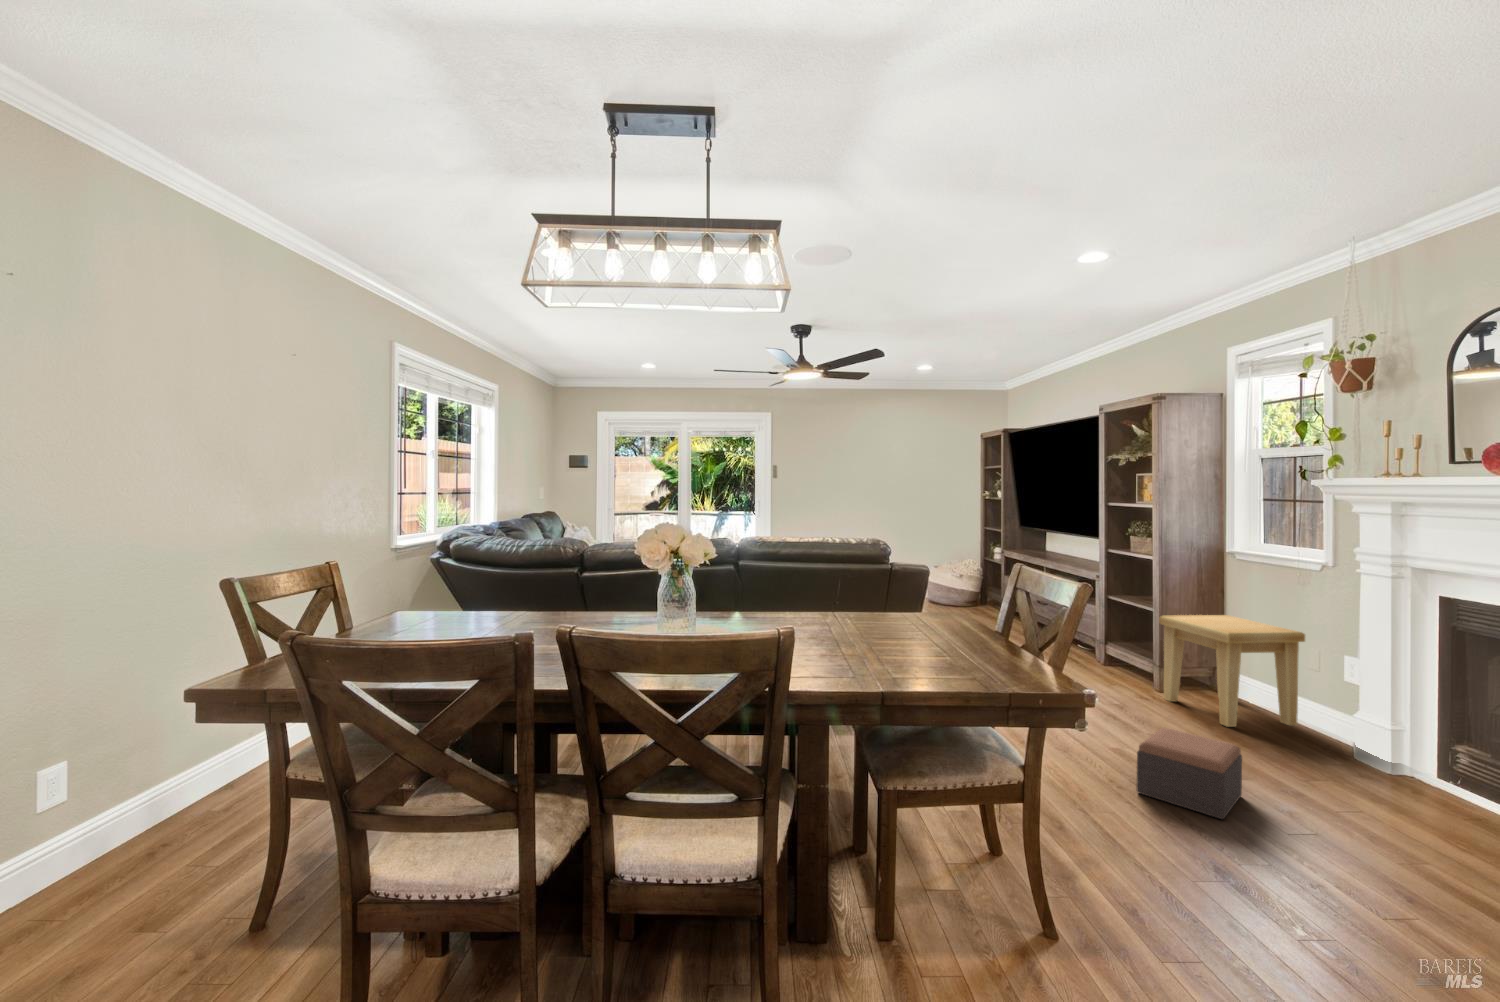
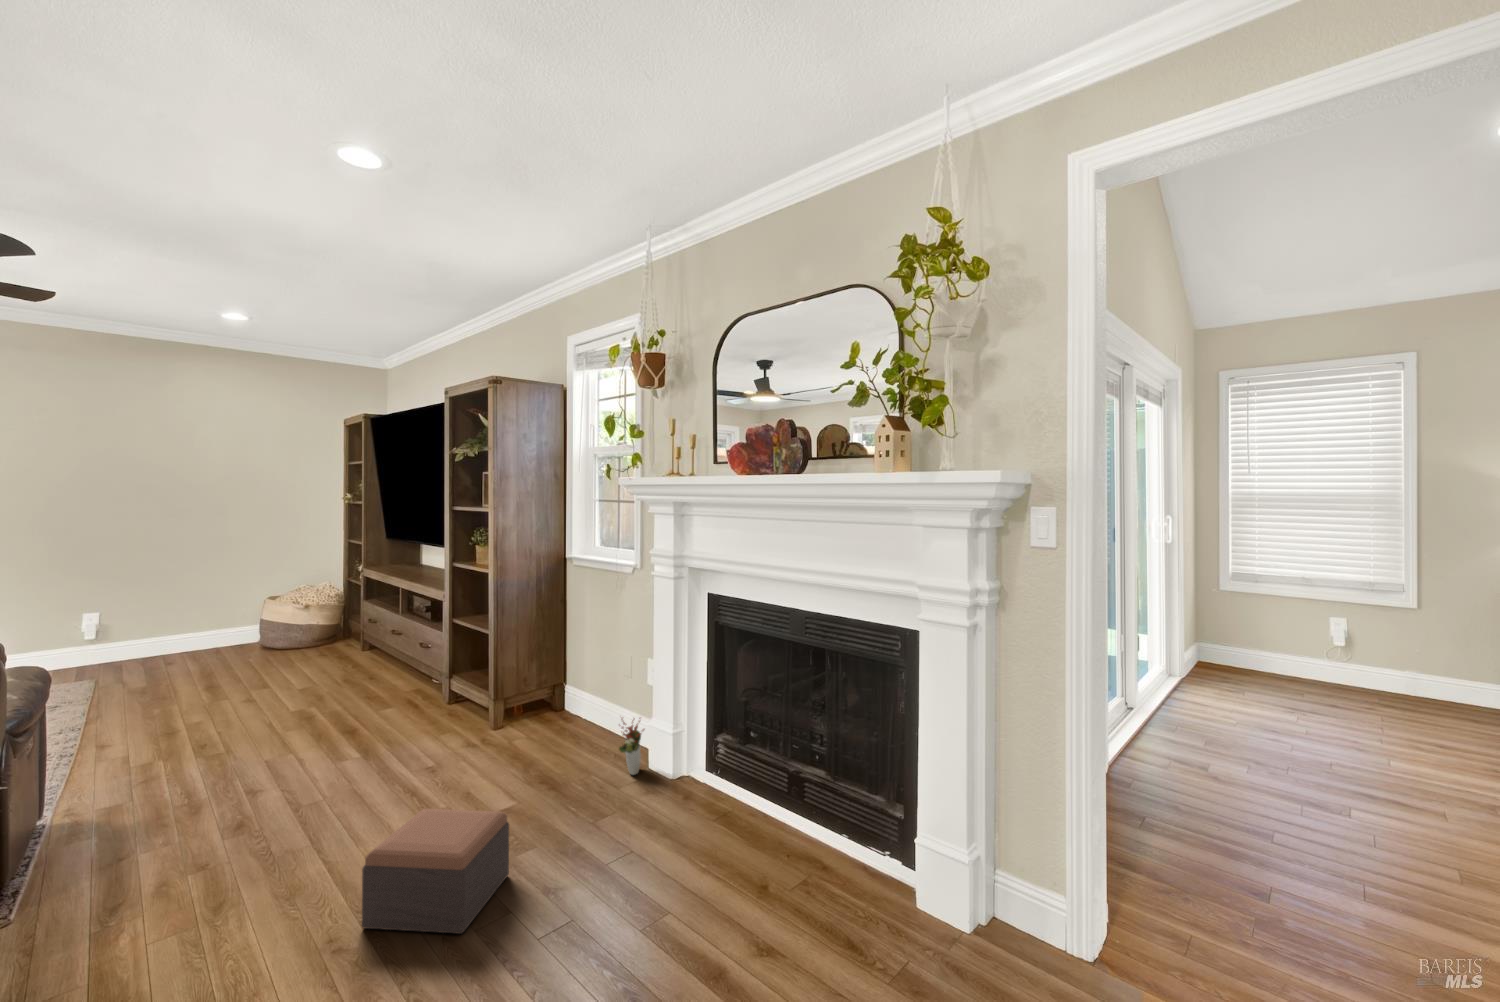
side table: present [1160,615,1305,727] -> none [489,628,622,763]
decorative plant: none [1315,700,1349,758] -> present [619,721,644,775]

